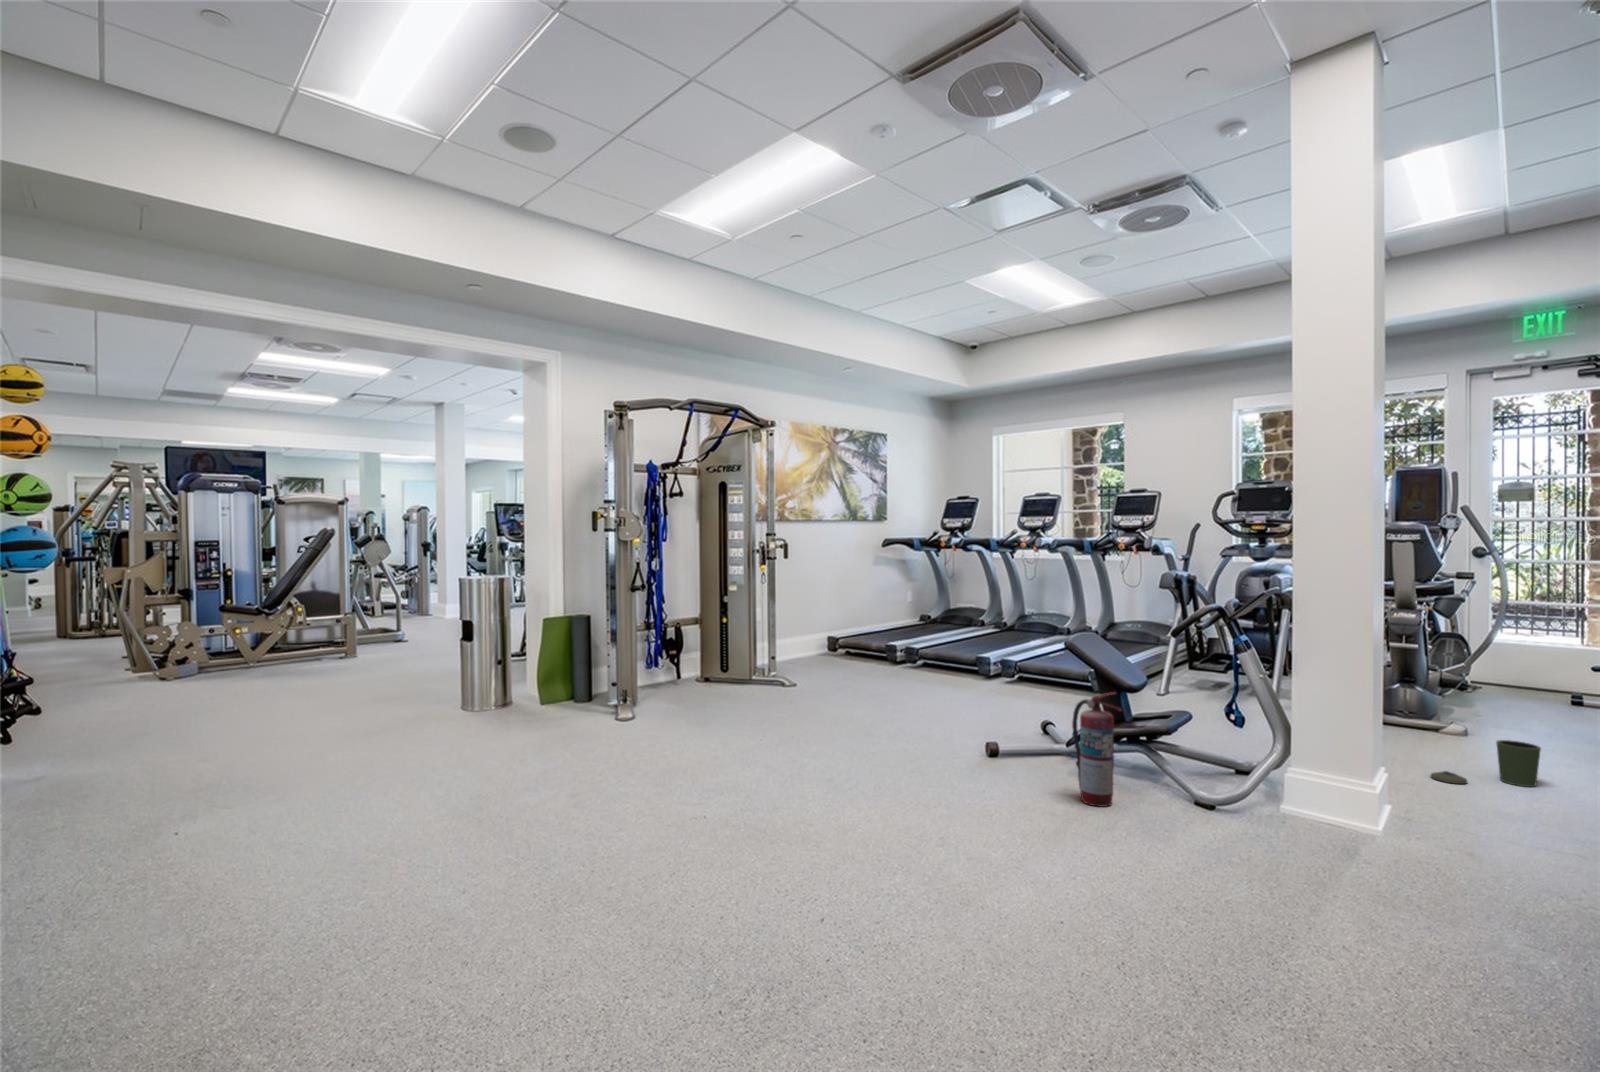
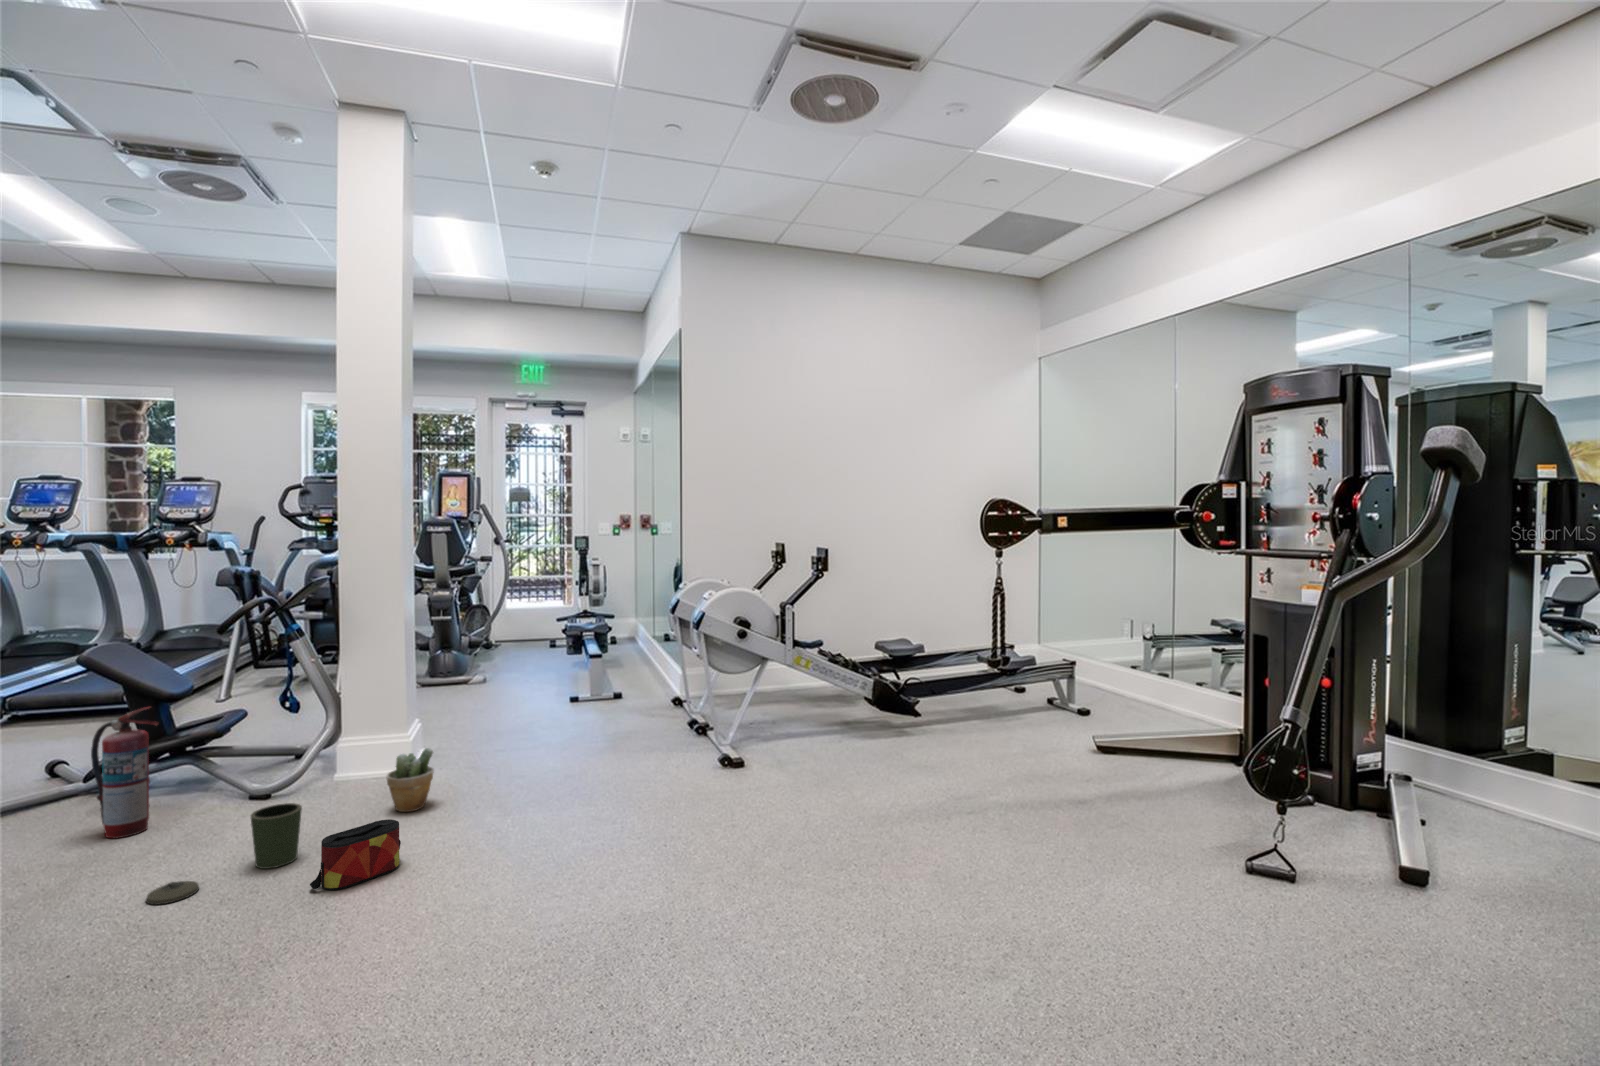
trash can: present [1431,740,1541,787] -> present [146,803,302,905]
potted plant: none [1357,812,1426,892] -> present [387,748,434,812]
bag: none [1274,888,1390,969] -> present [310,819,401,890]

